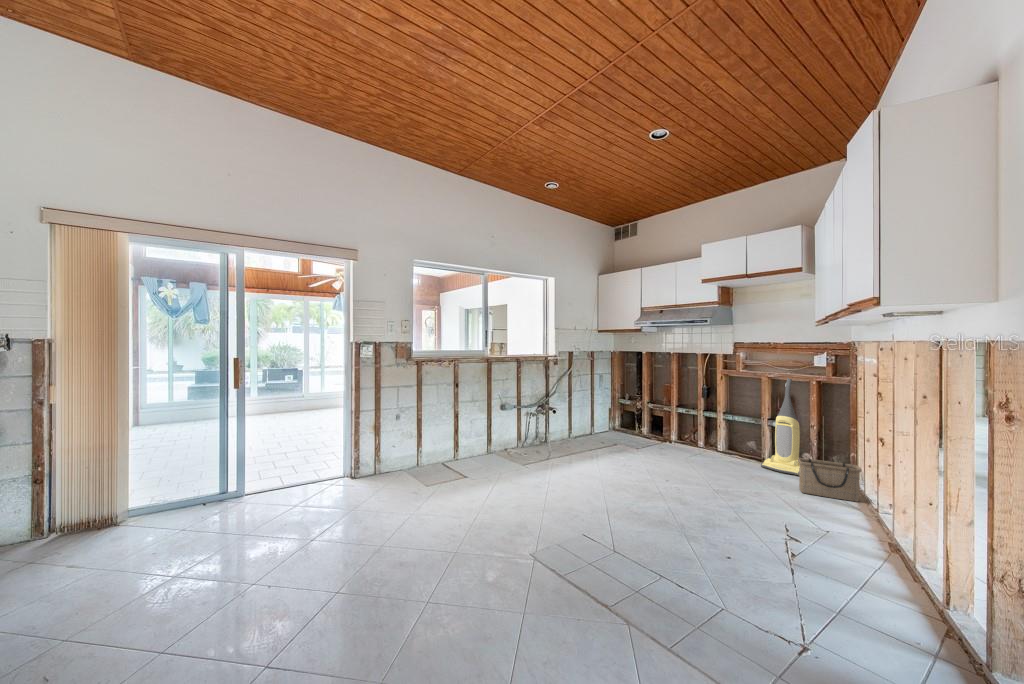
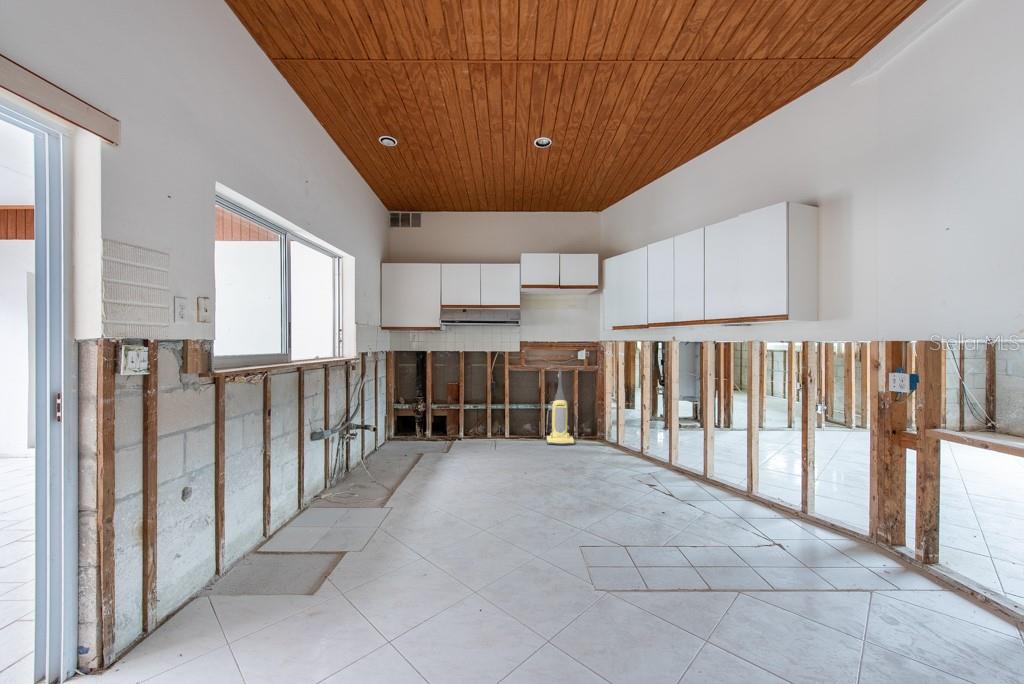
basket: present [798,458,862,502] -> none [589,428,625,455]

